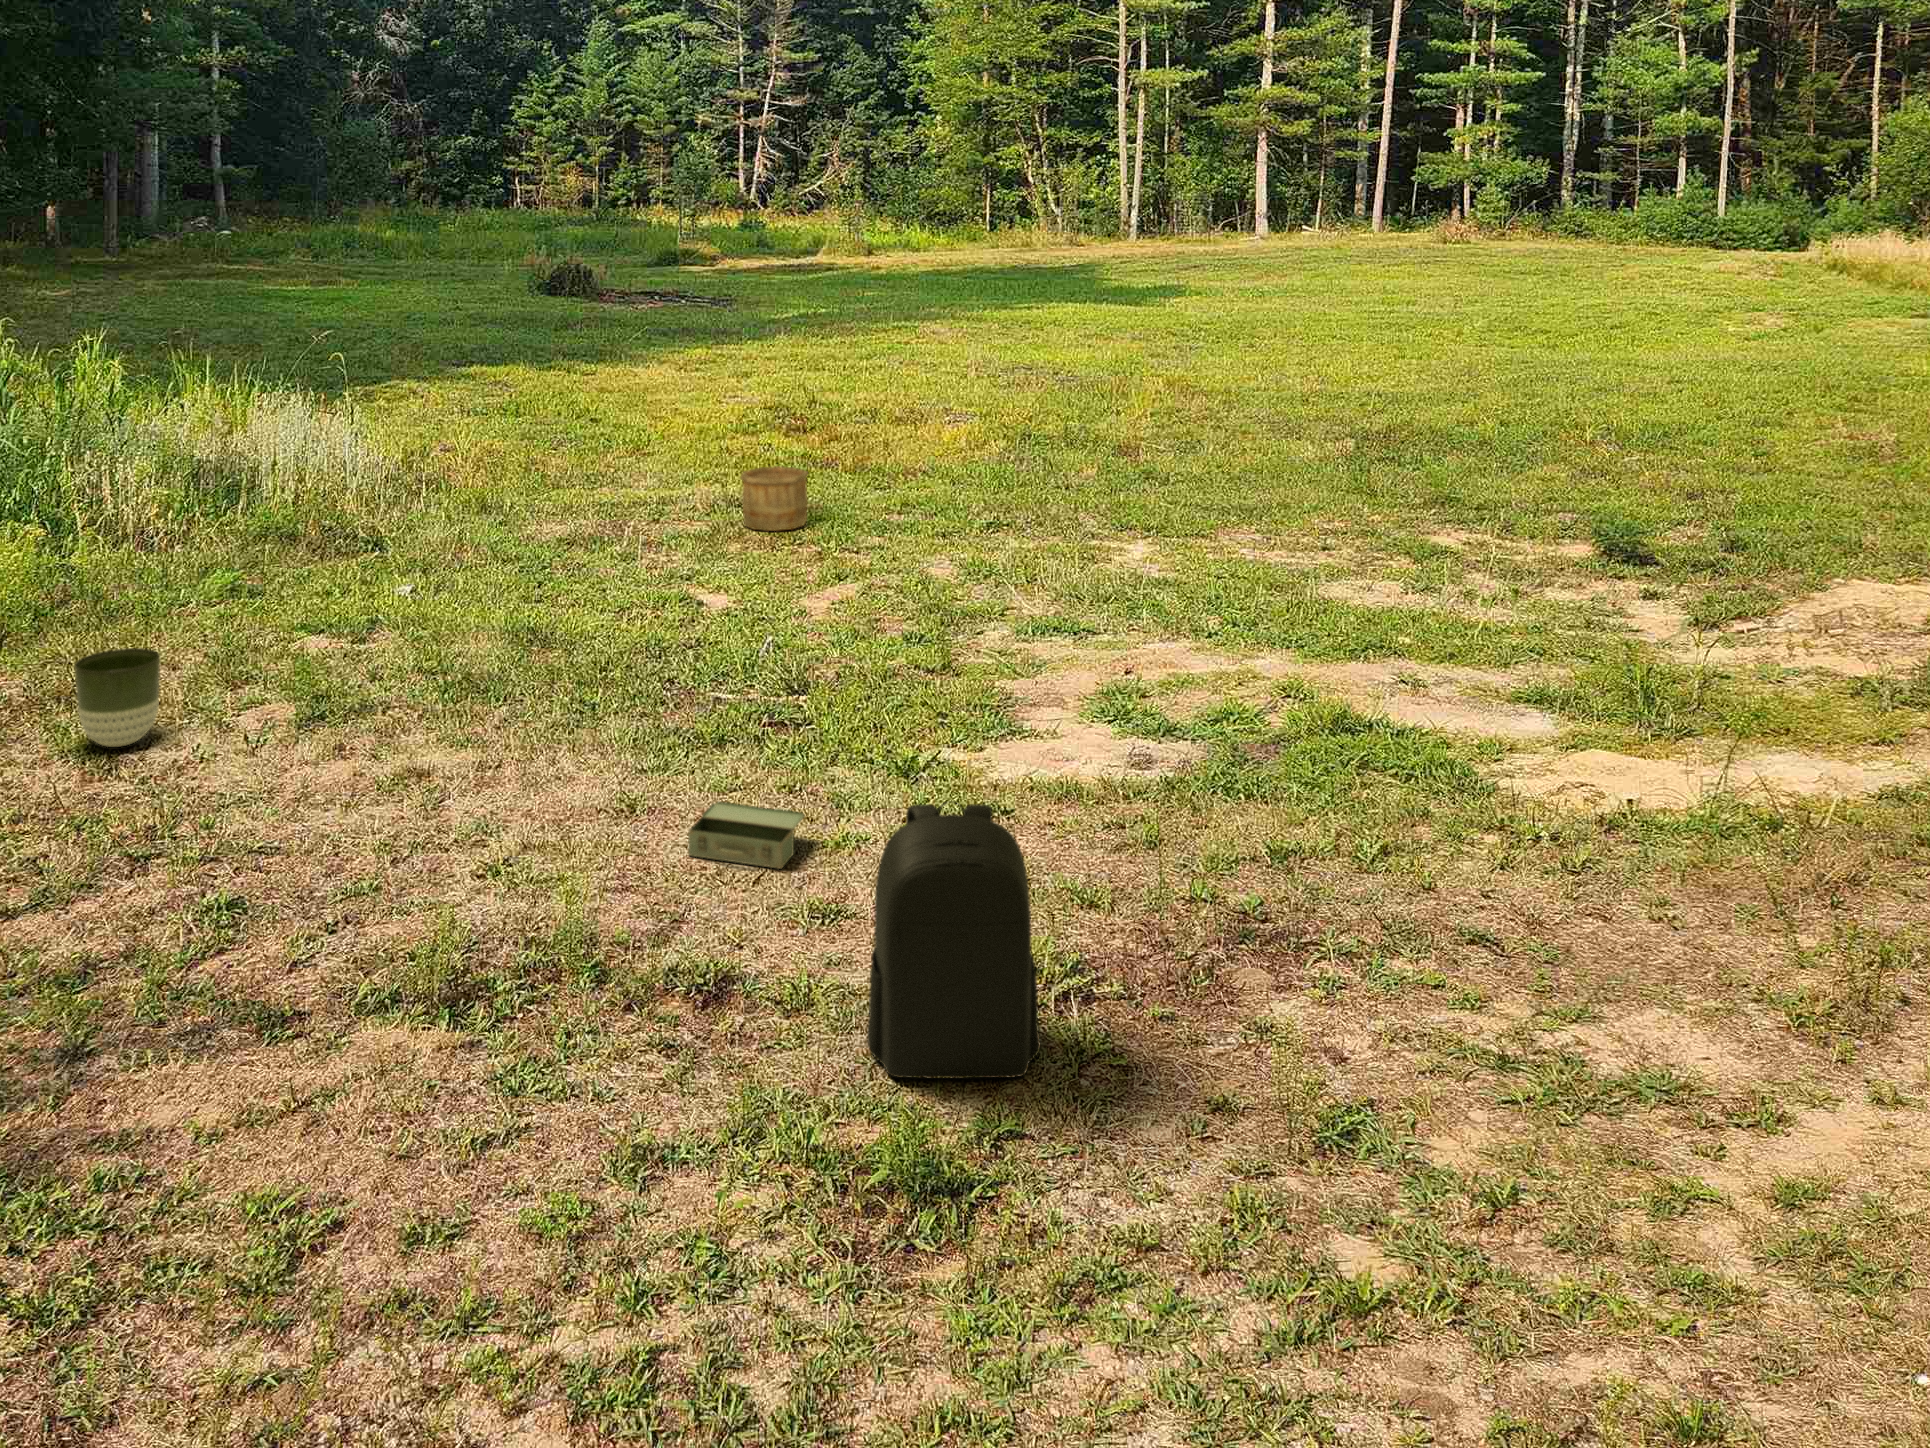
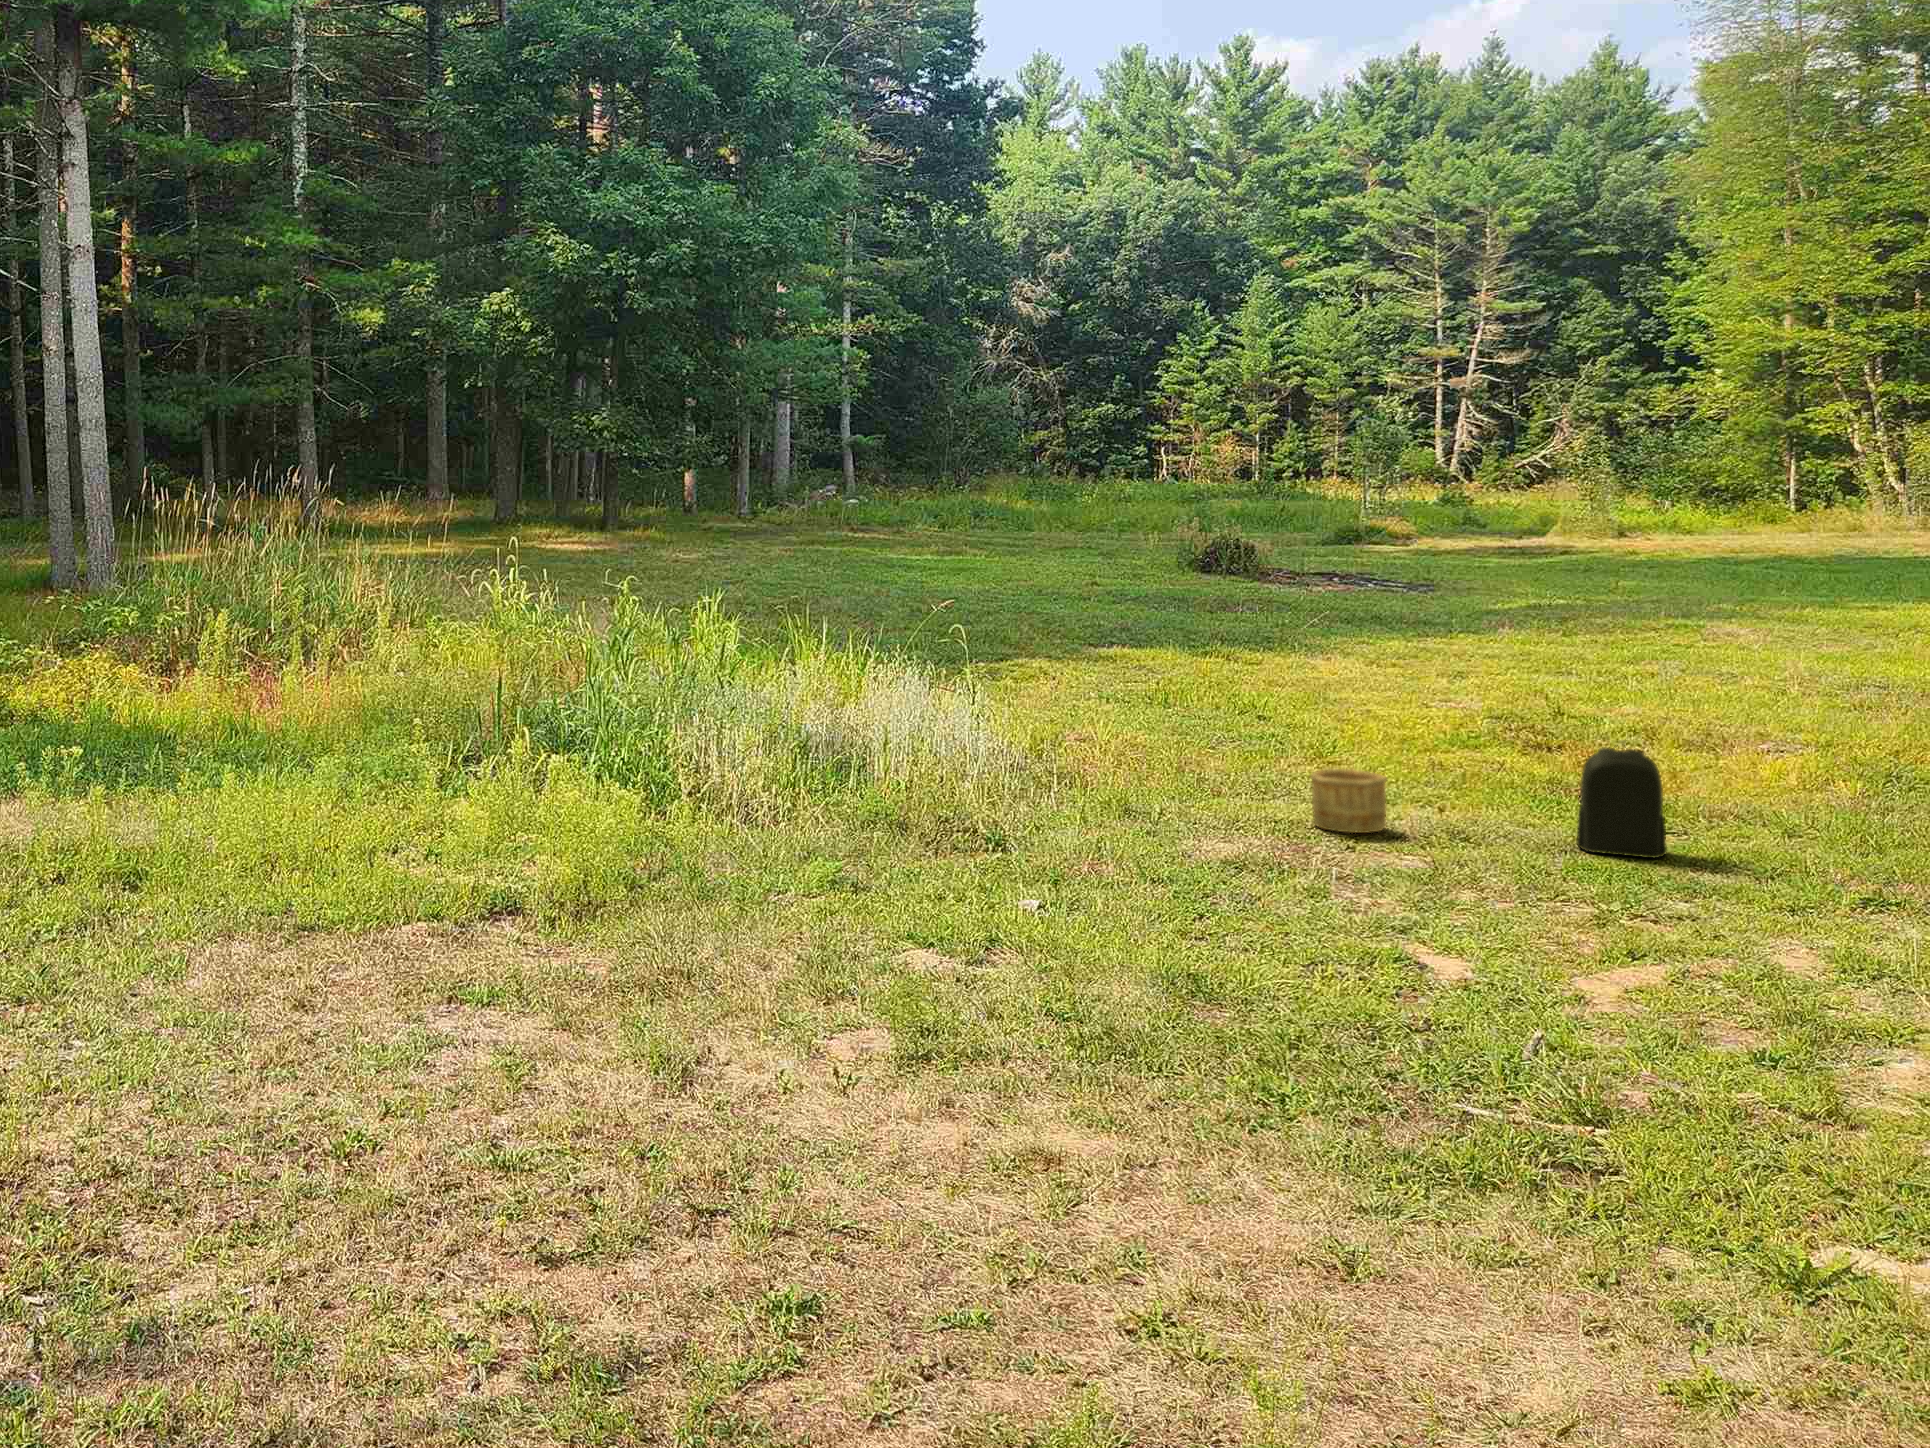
wooden bucket: present [740,466,808,531] -> present [1310,769,1387,833]
planter: present [74,648,160,747] -> none [1112,705,1154,751]
toolbox: present [688,801,805,869] -> none [1474,785,1542,811]

